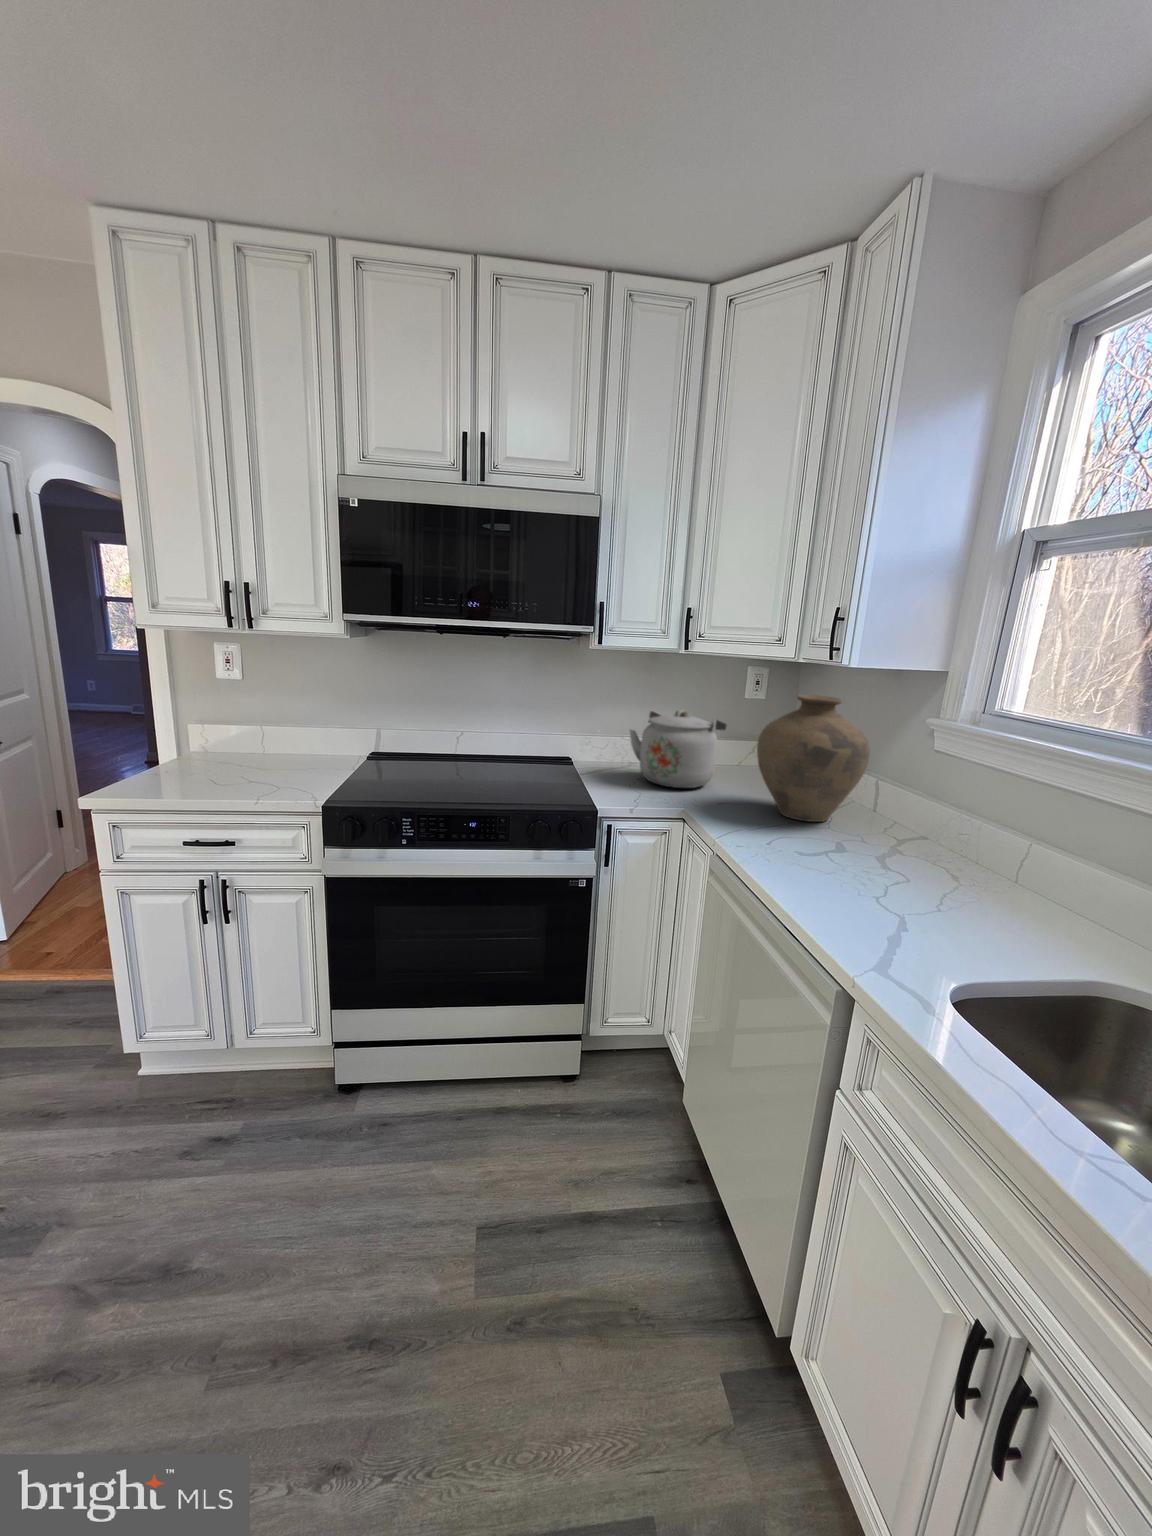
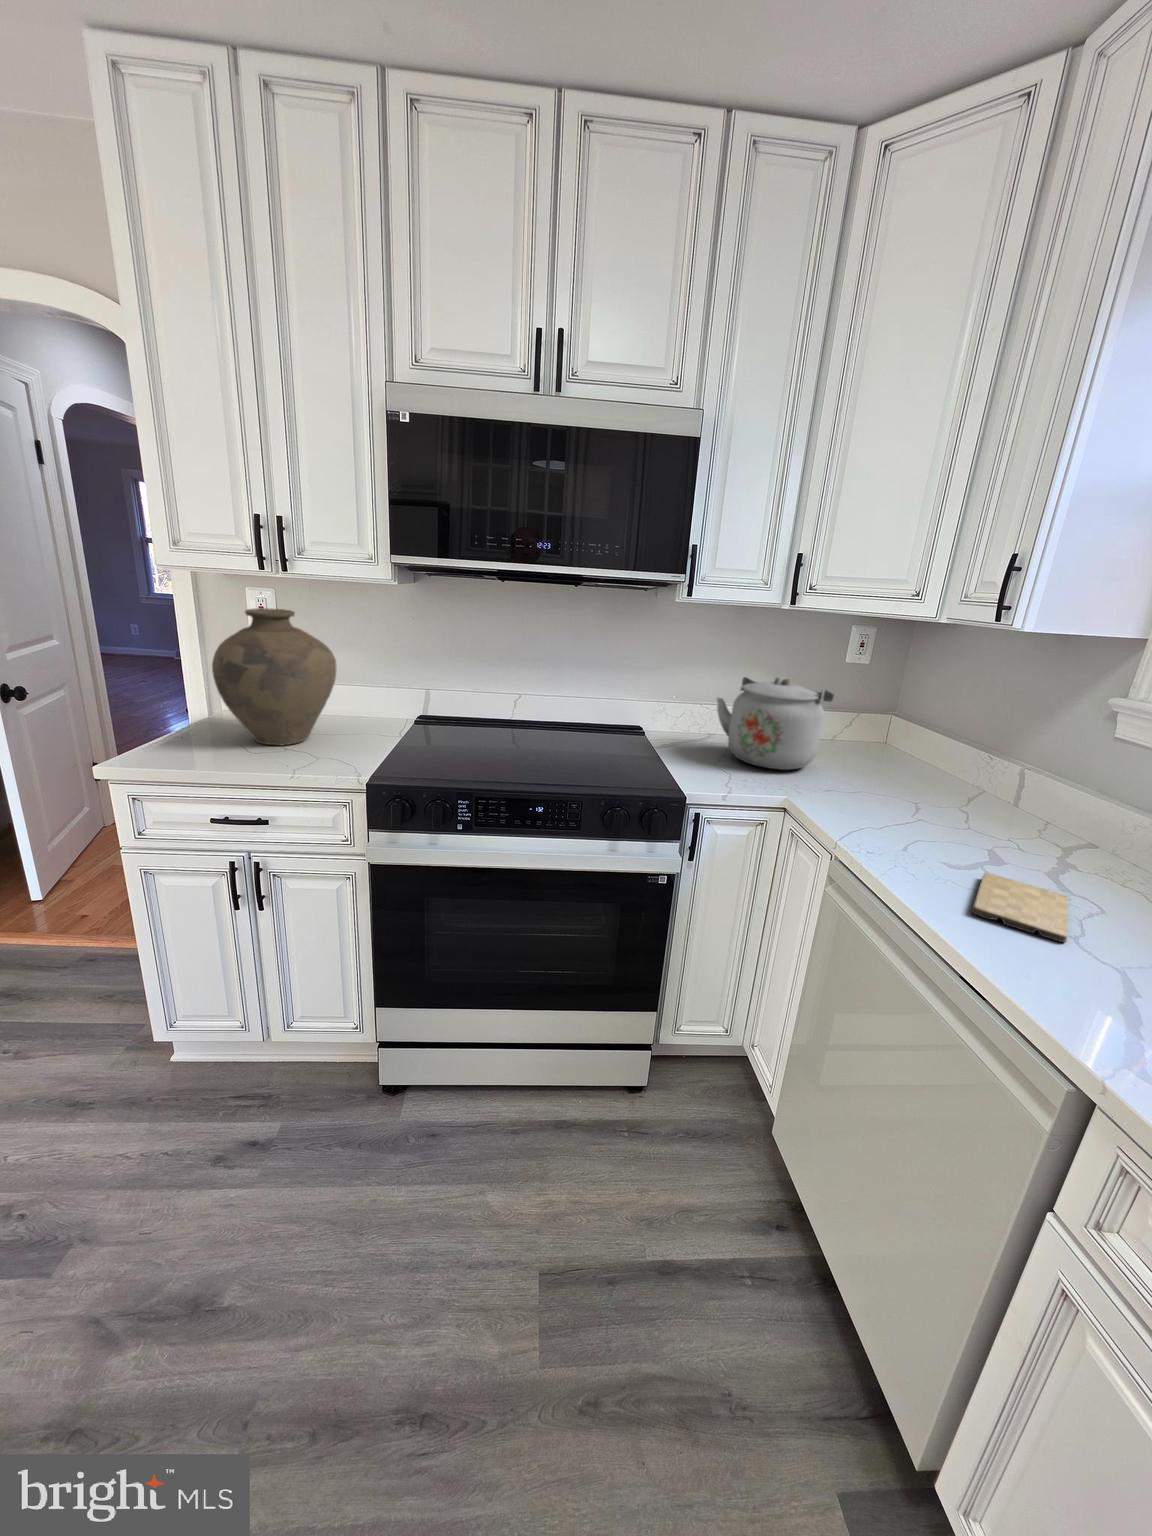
vase: present [757,695,870,822] -> present [212,608,336,745]
cutting board: none [804,856,884,900] -> present [971,873,1068,942]

